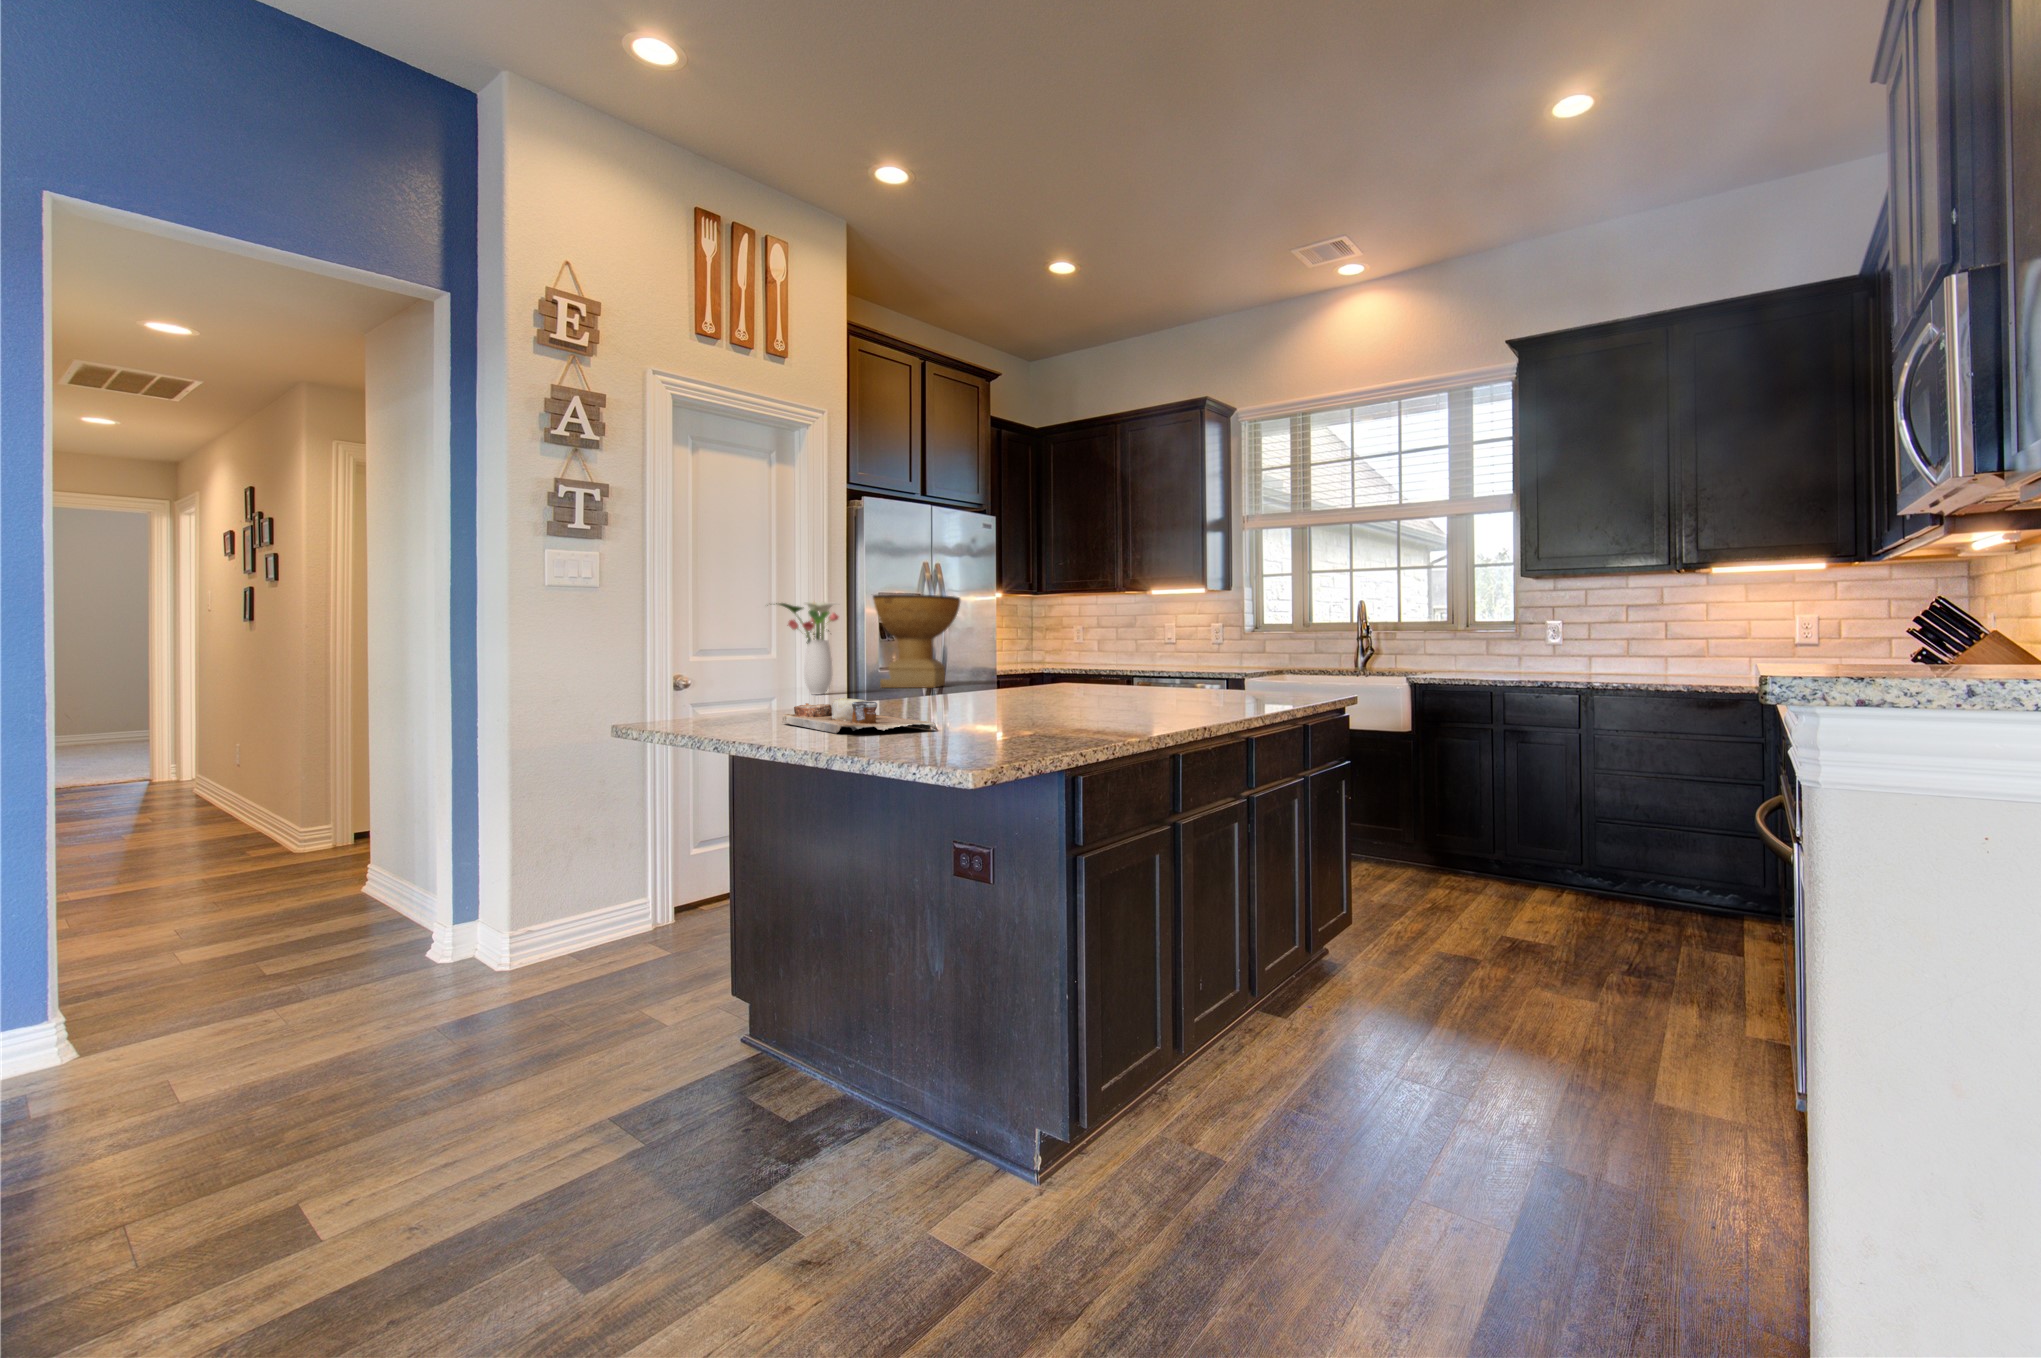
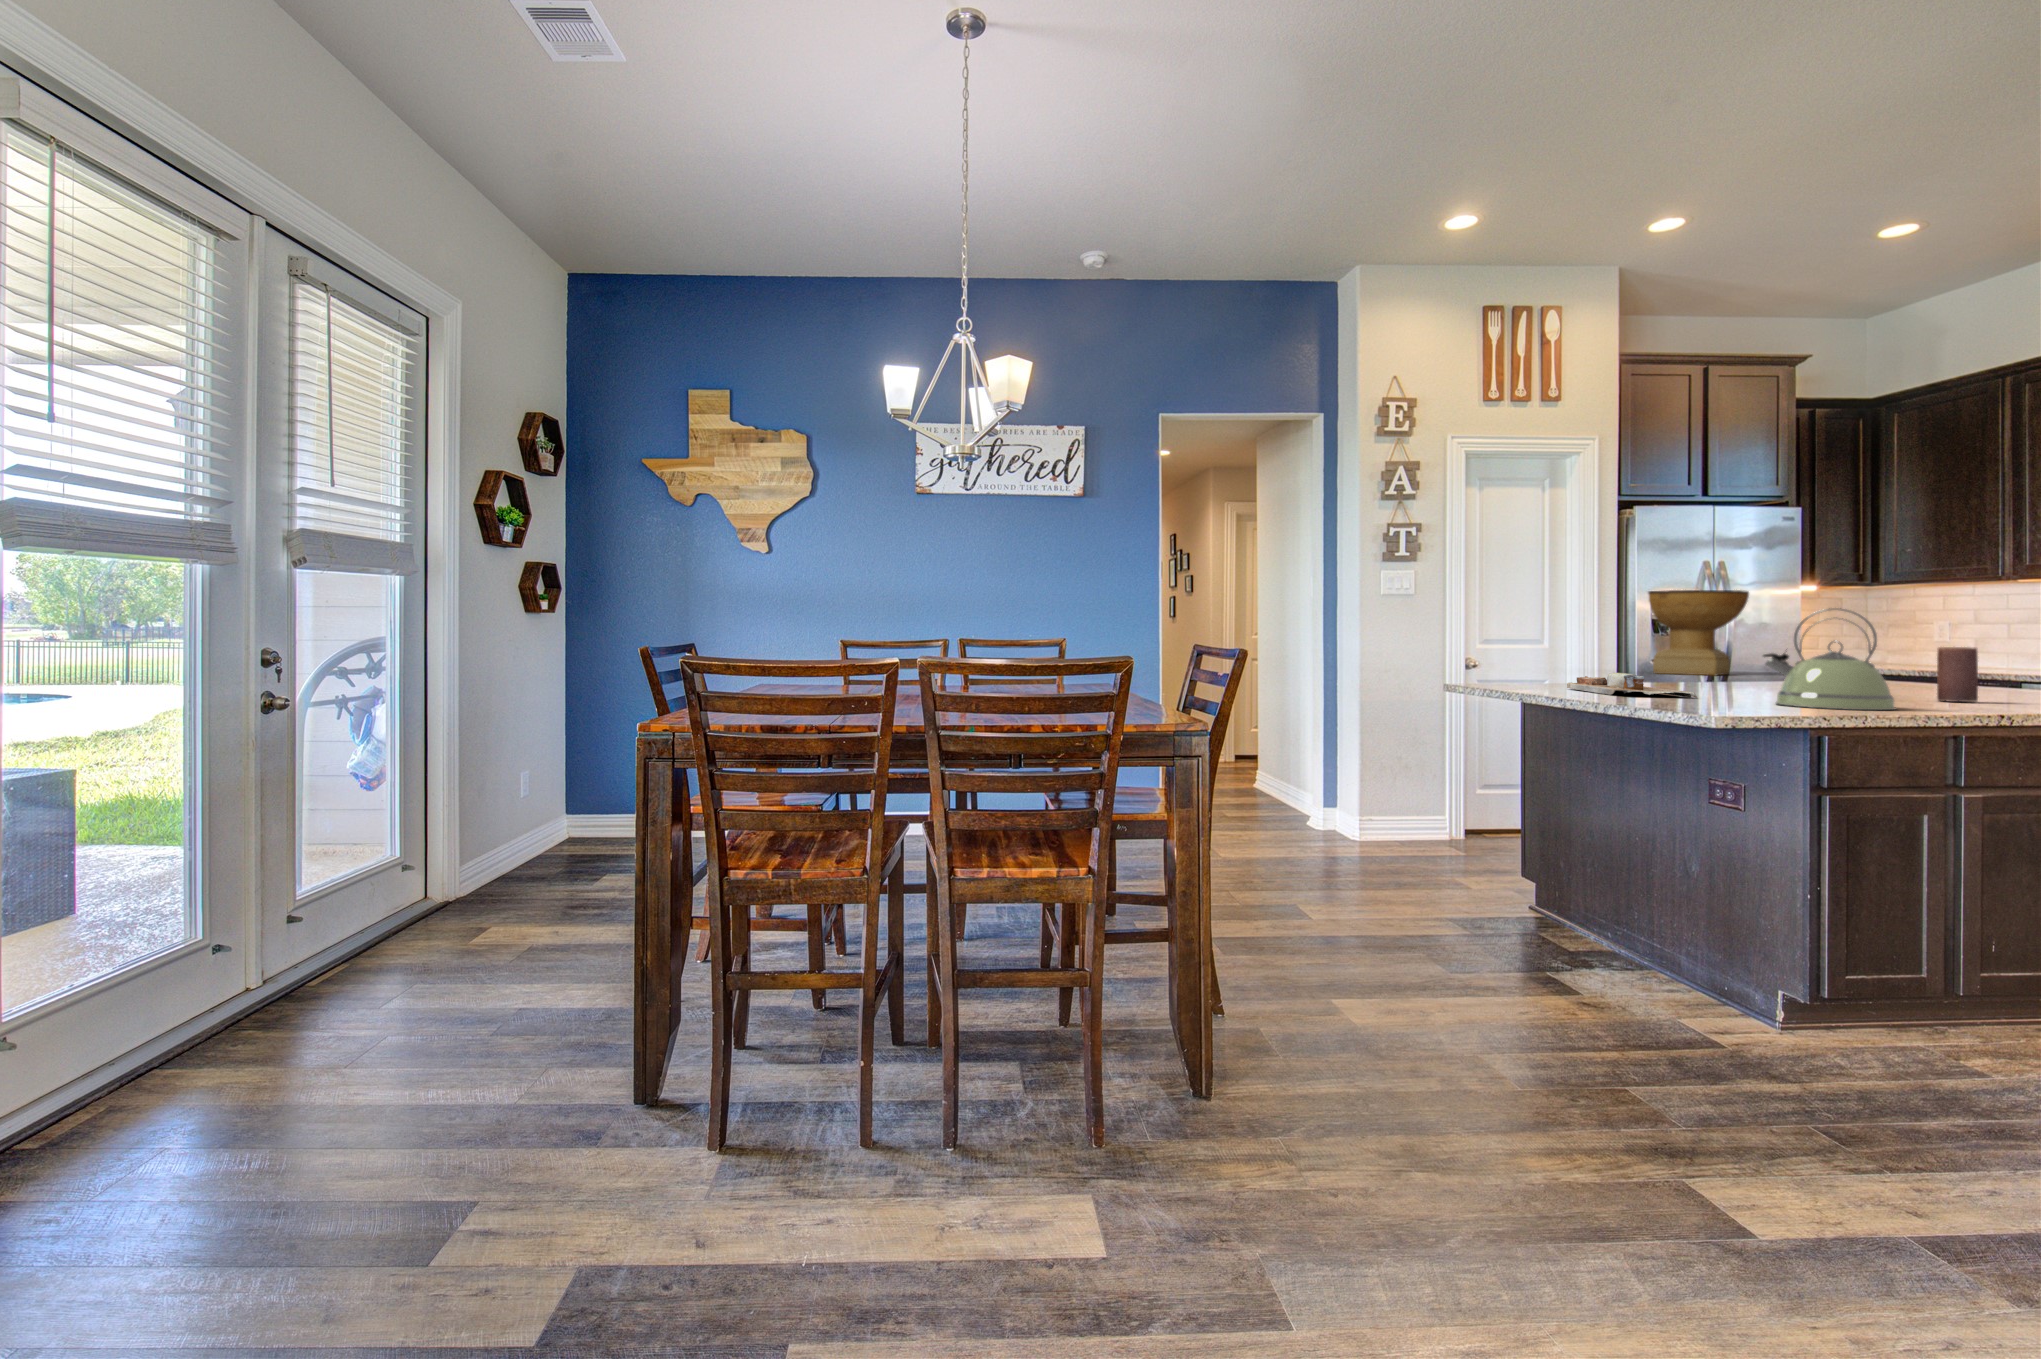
flower arrangement: present [776,602,839,694] -> none [1541,598,1612,675]
kettle: none [1009,604,1138,740] -> present [1763,608,1896,710]
candle: none [1140,653,1170,714] -> present [1937,647,1978,702]

